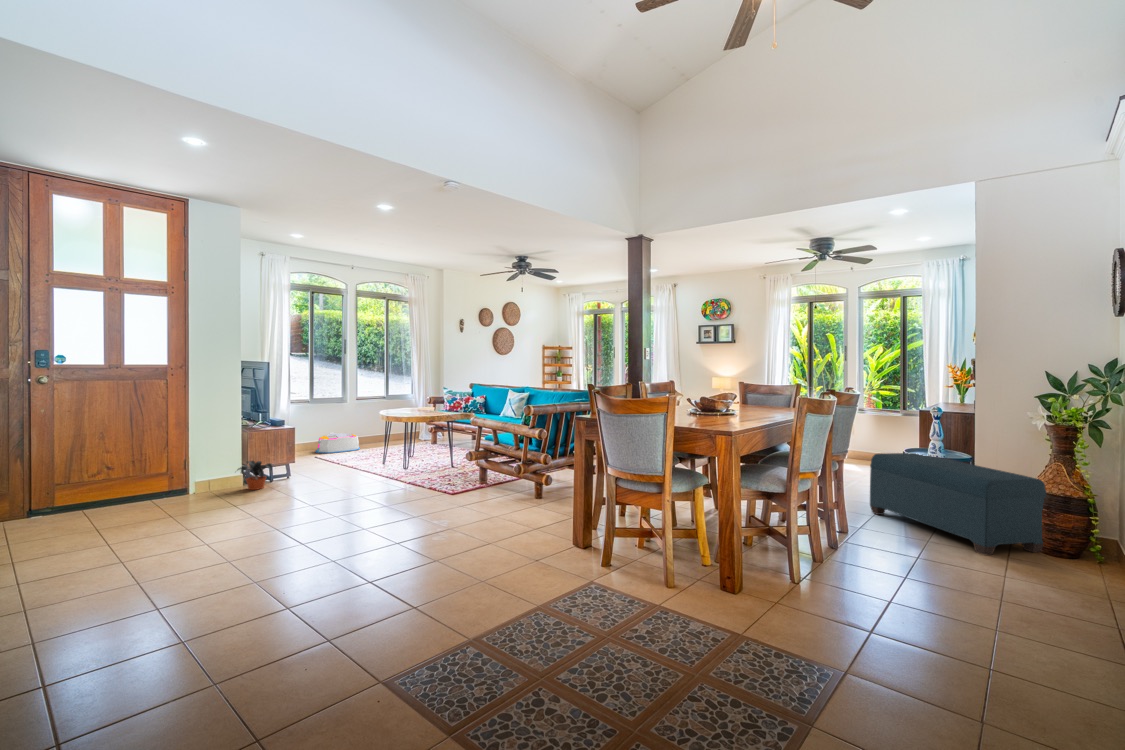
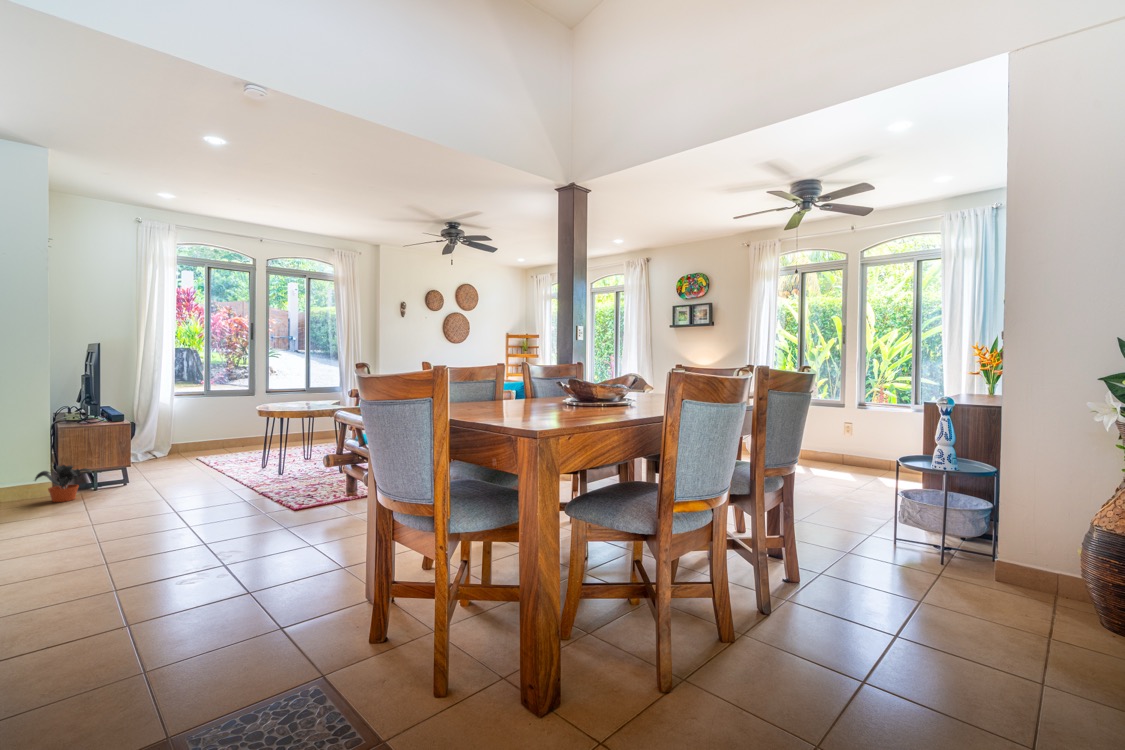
storage bin: present [315,433,360,454] -> none [206,431,265,456]
bench: present [870,453,1046,555] -> none [846,464,1109,631]

